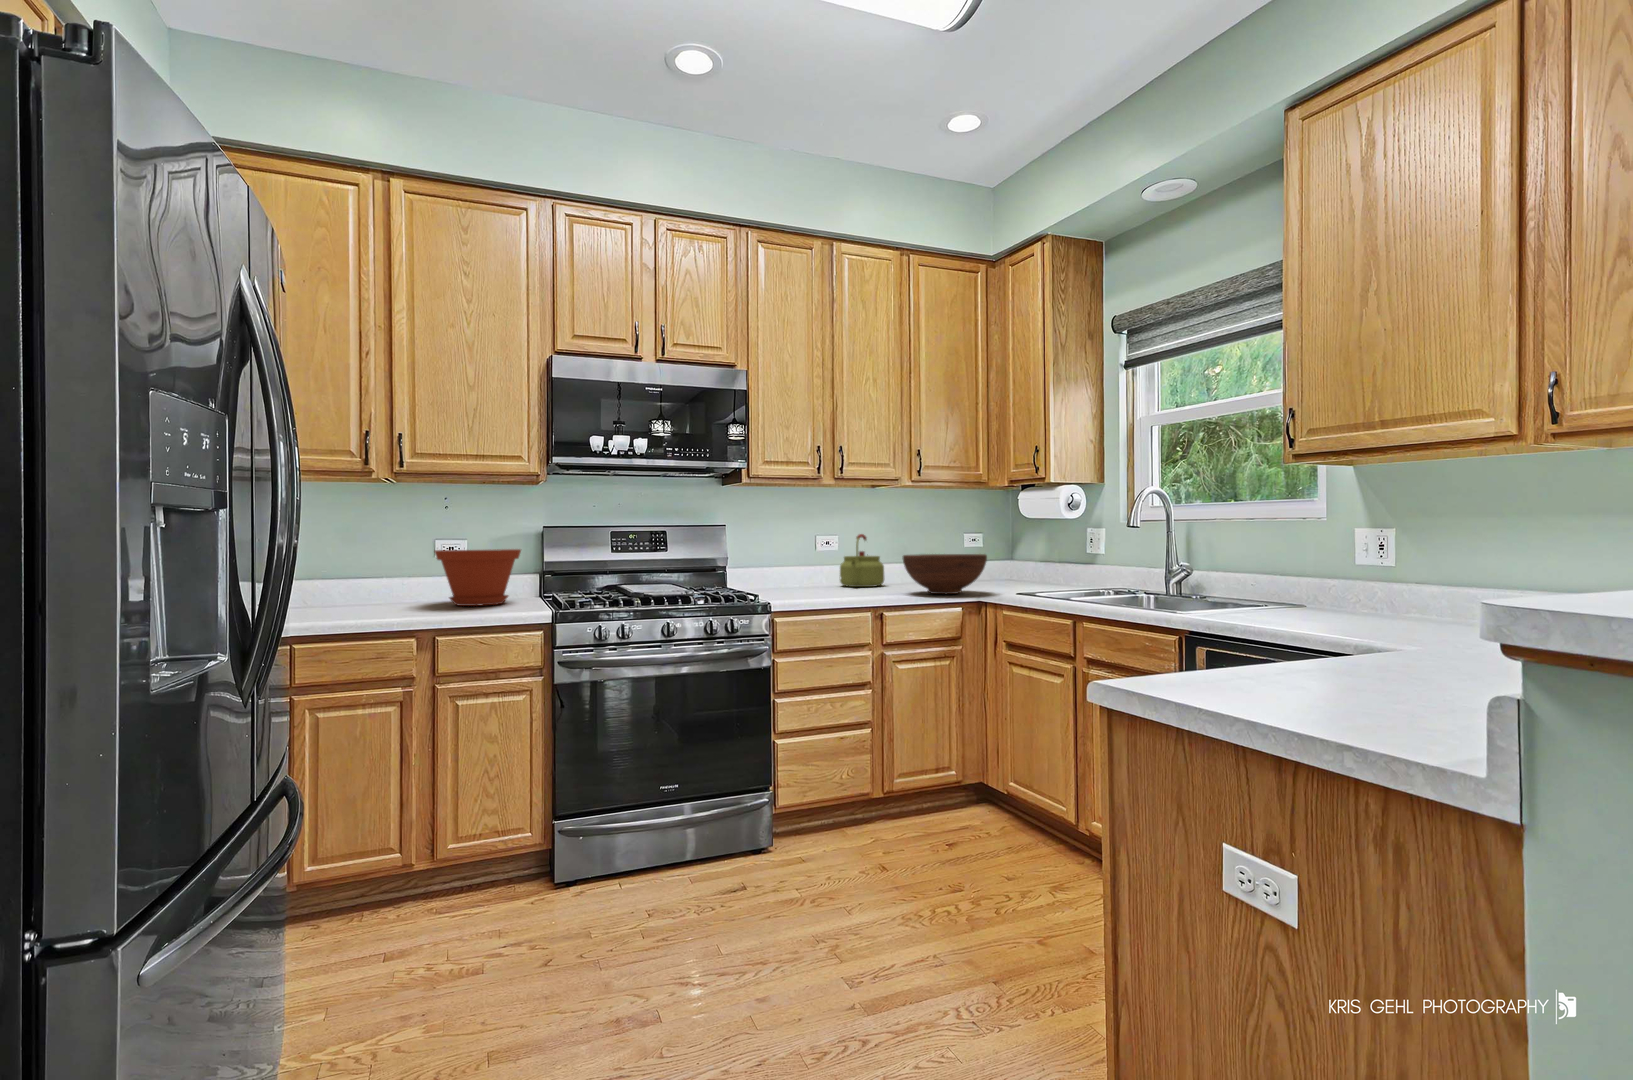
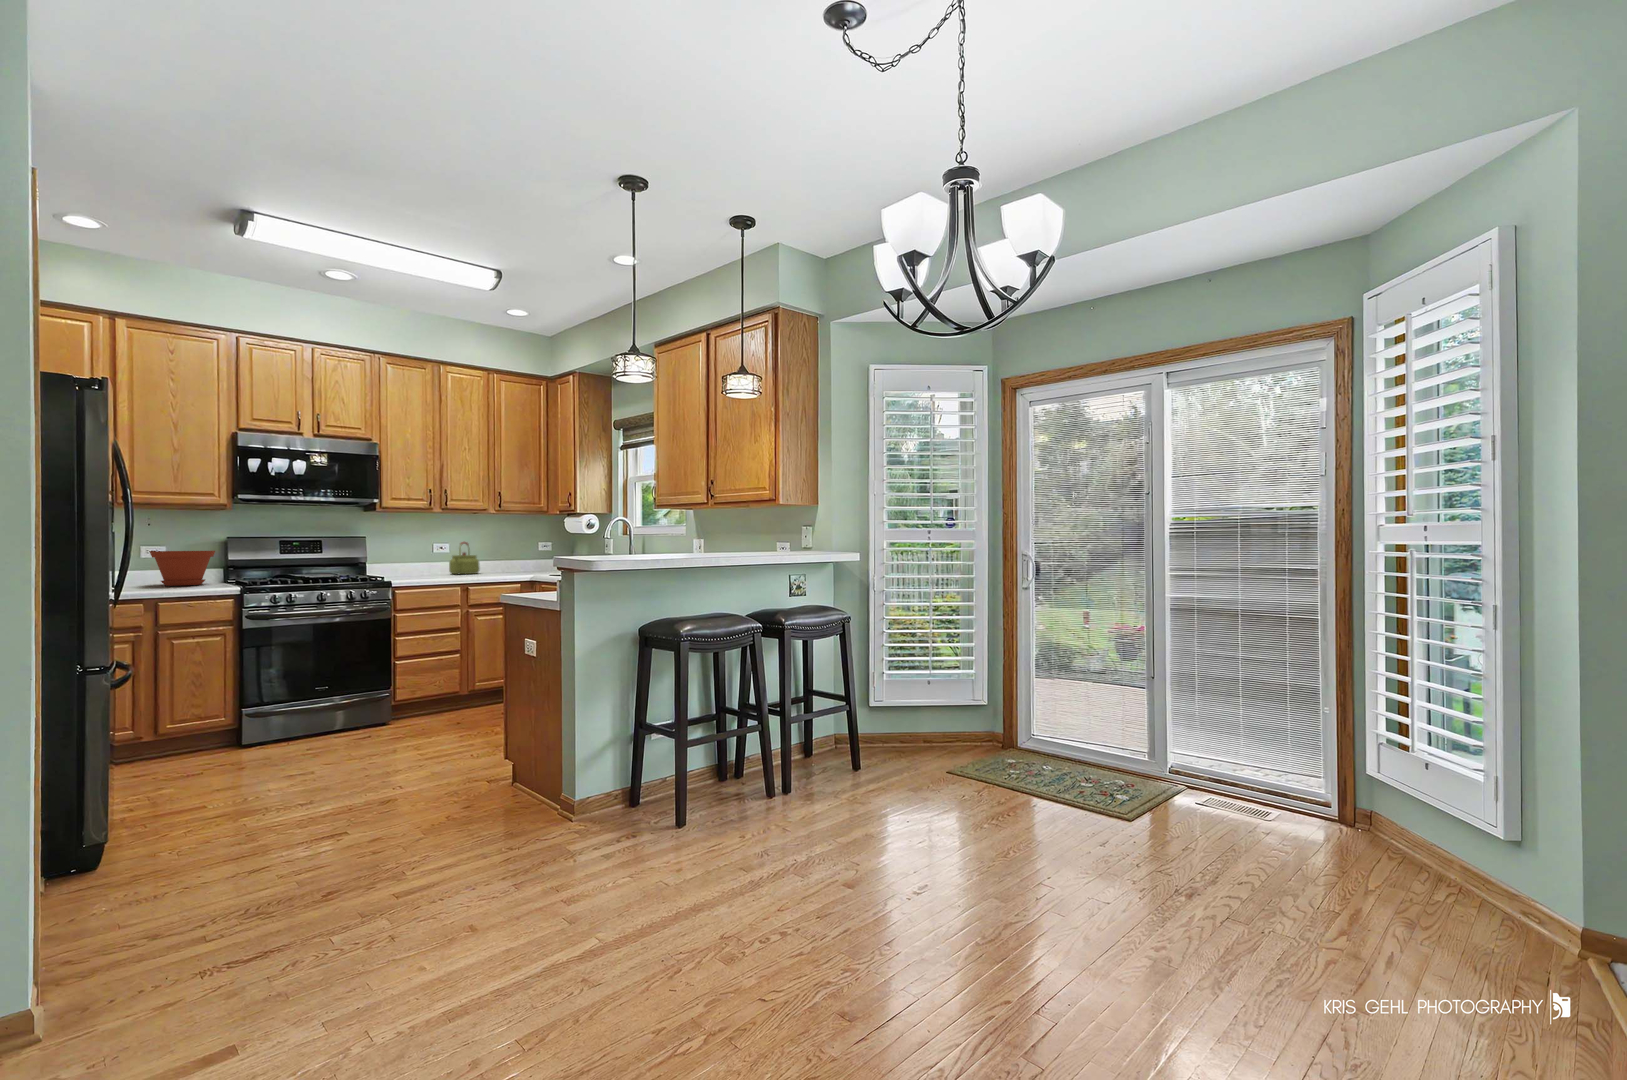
fruit bowl: present [903,554,987,594] -> none [483,553,534,576]

